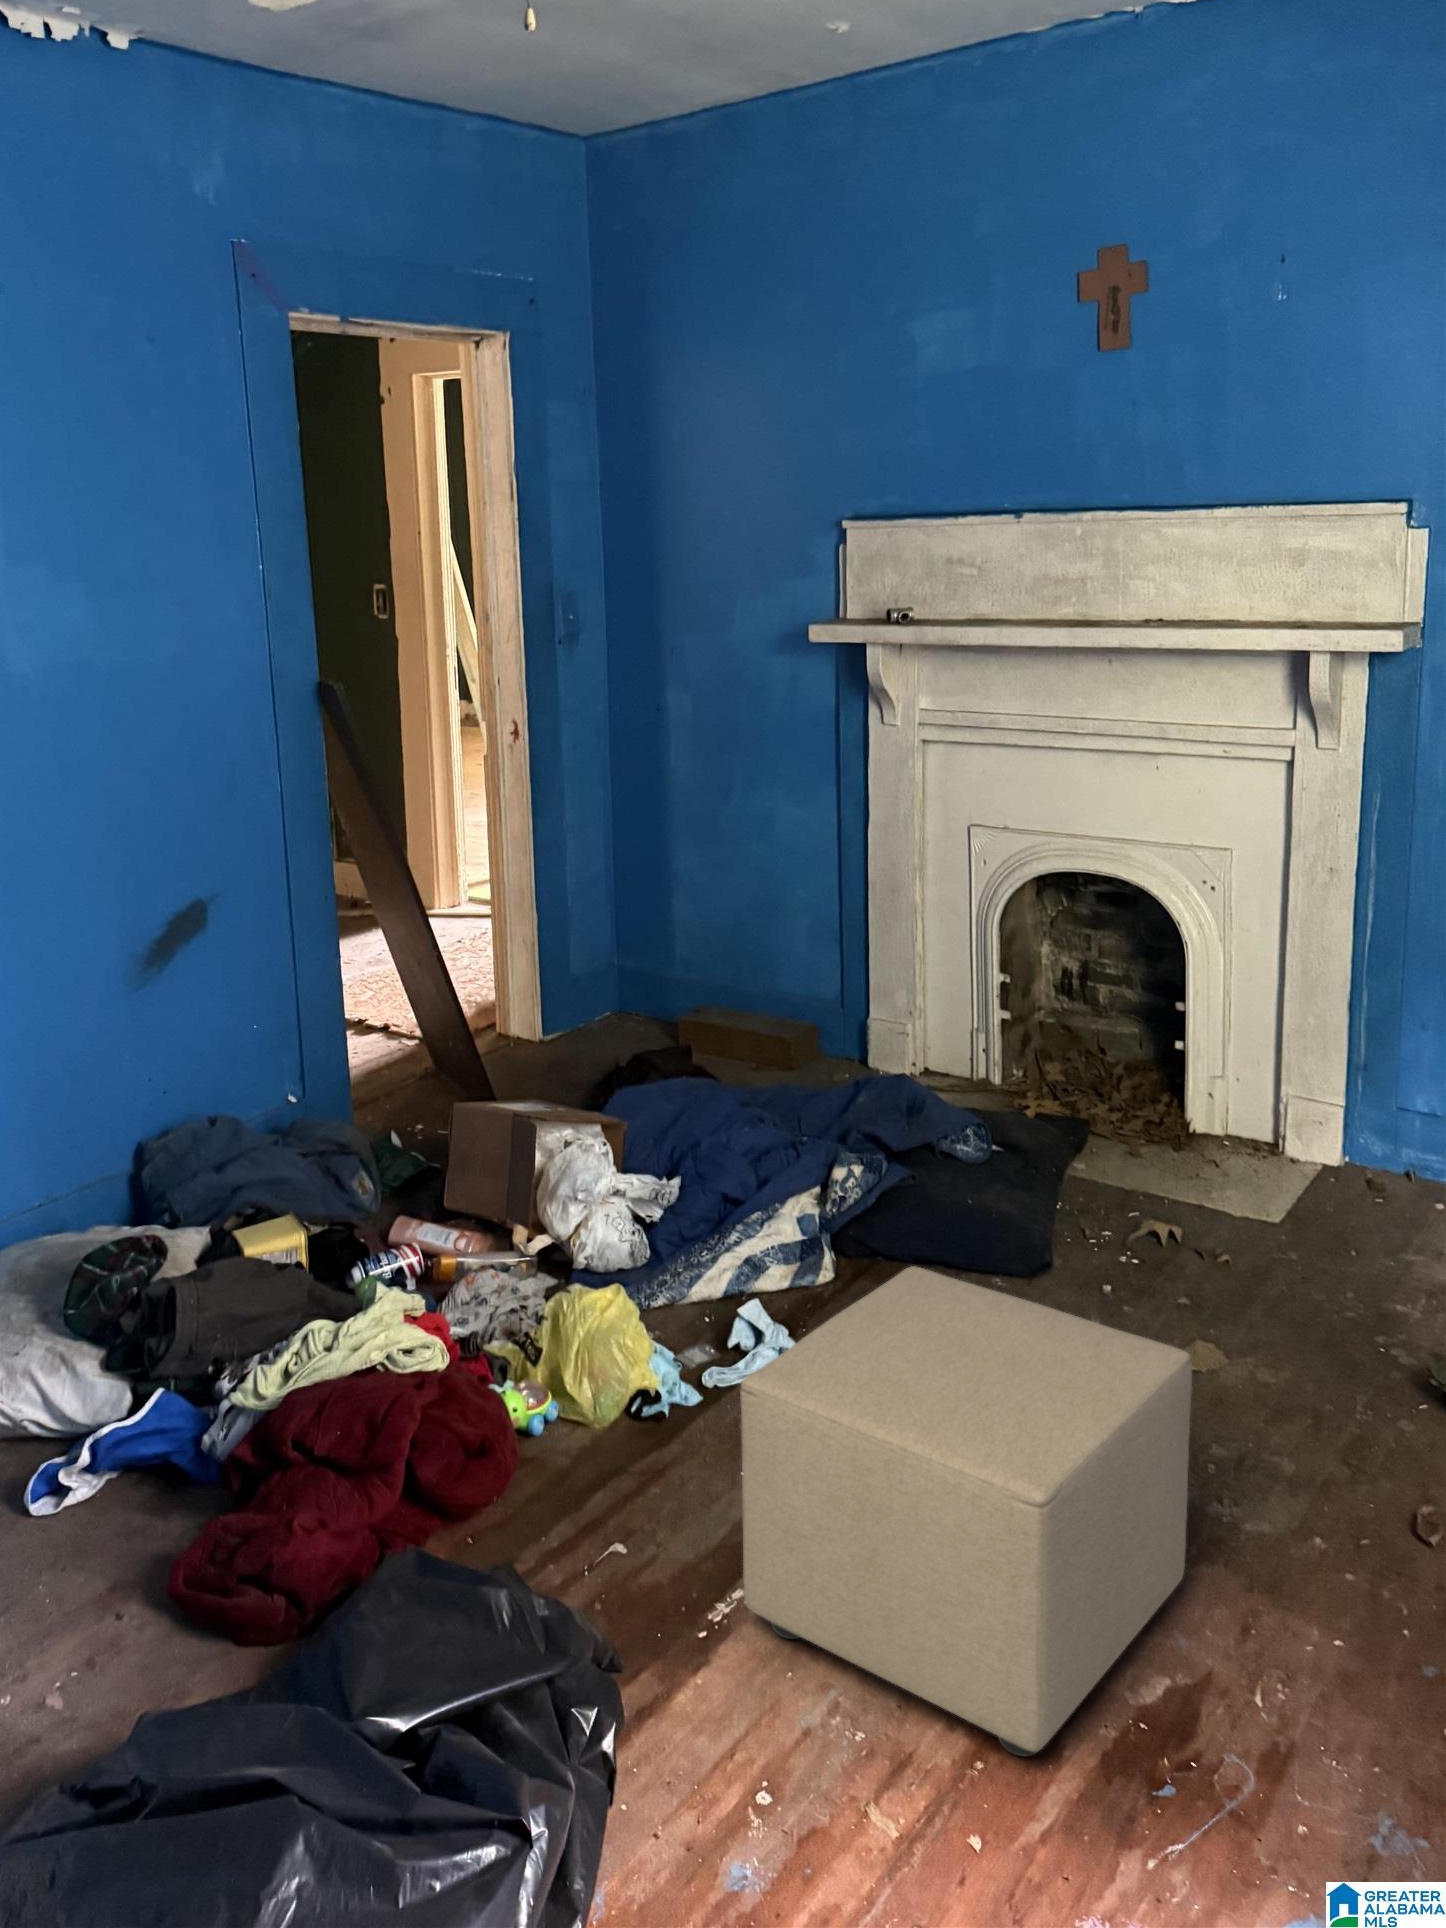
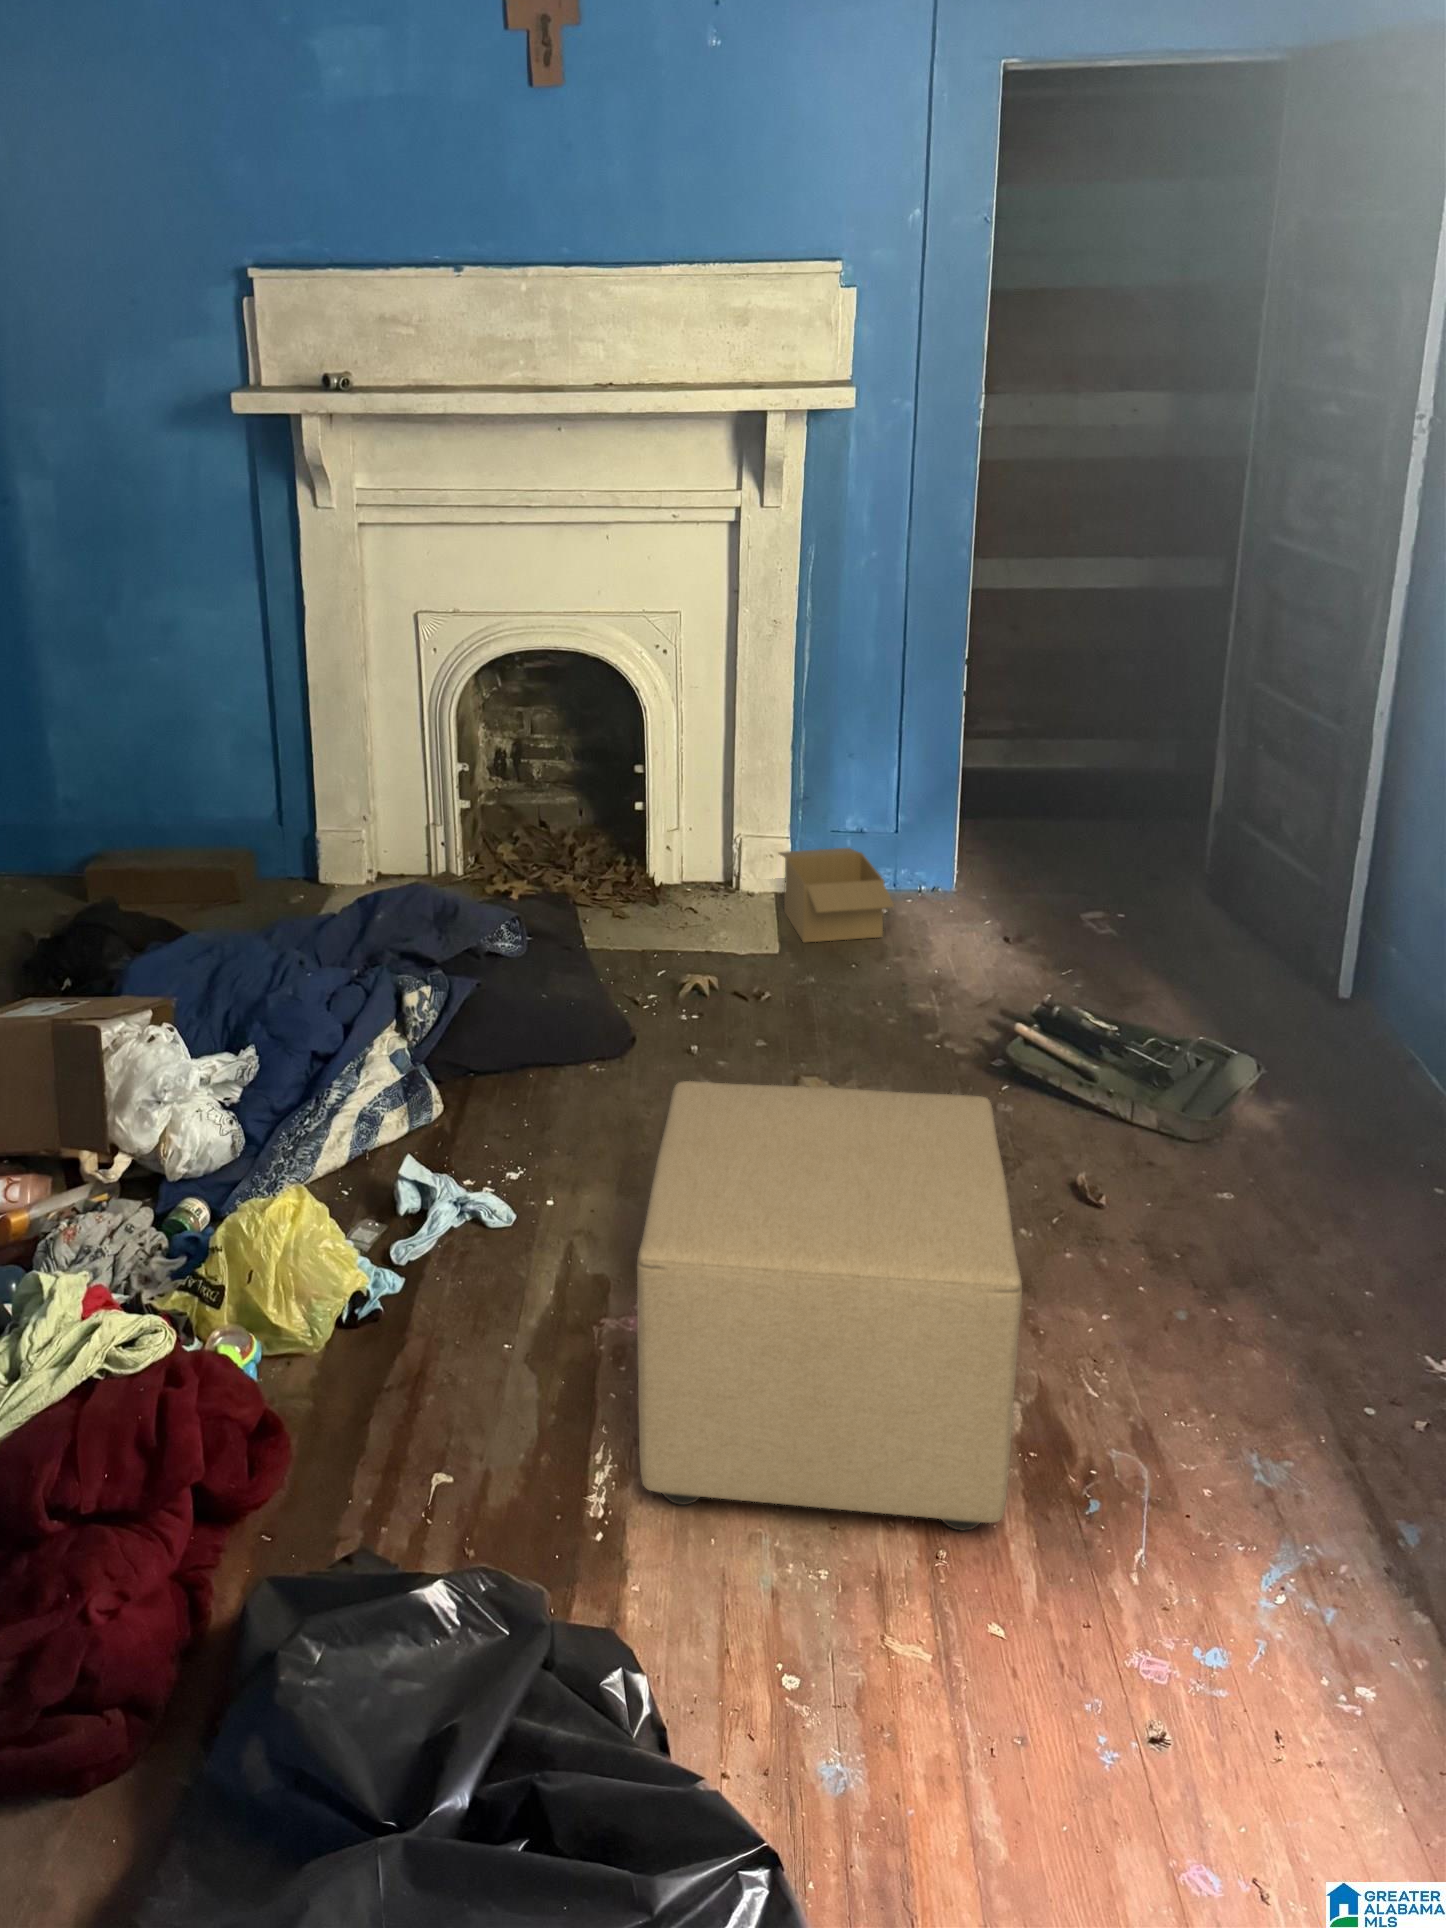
cardboard box: none [1306,1119,1408,1231] -> present [779,848,894,942]

